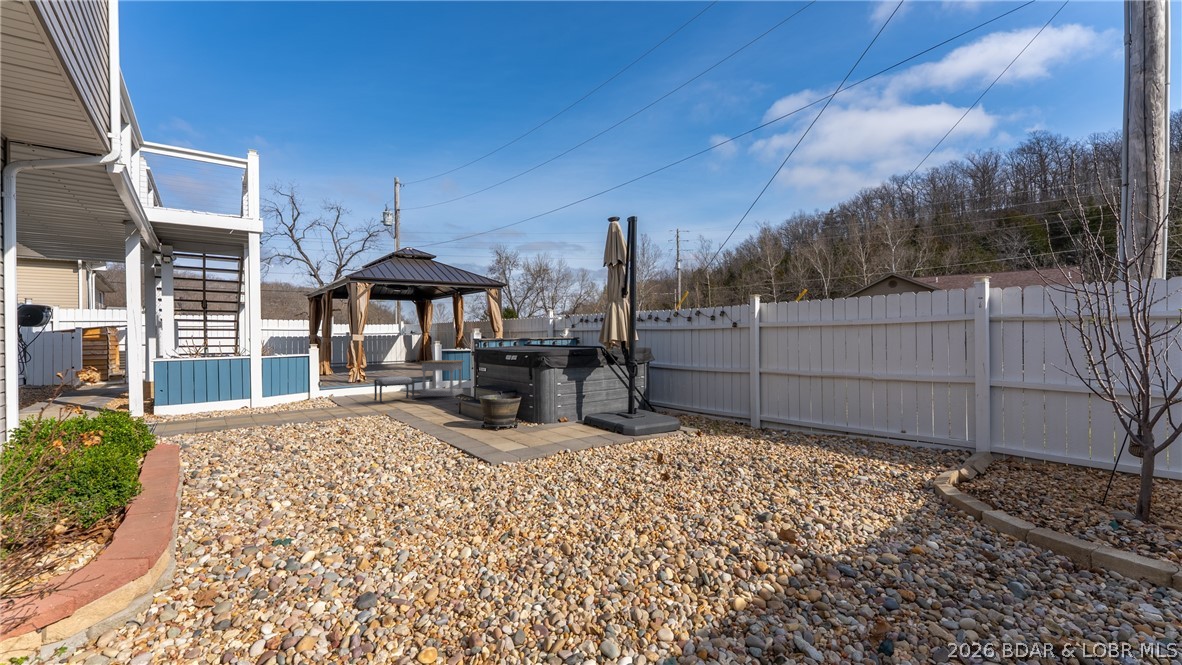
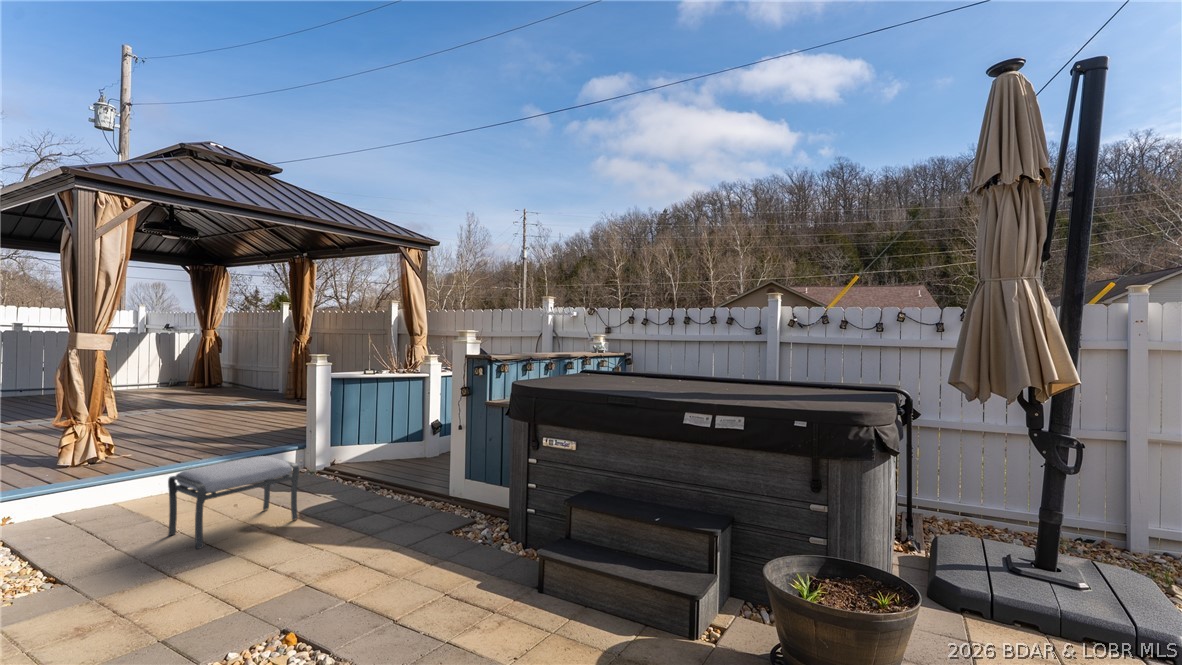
side table: present [420,360,463,396] -> none [289,397,384,492]

